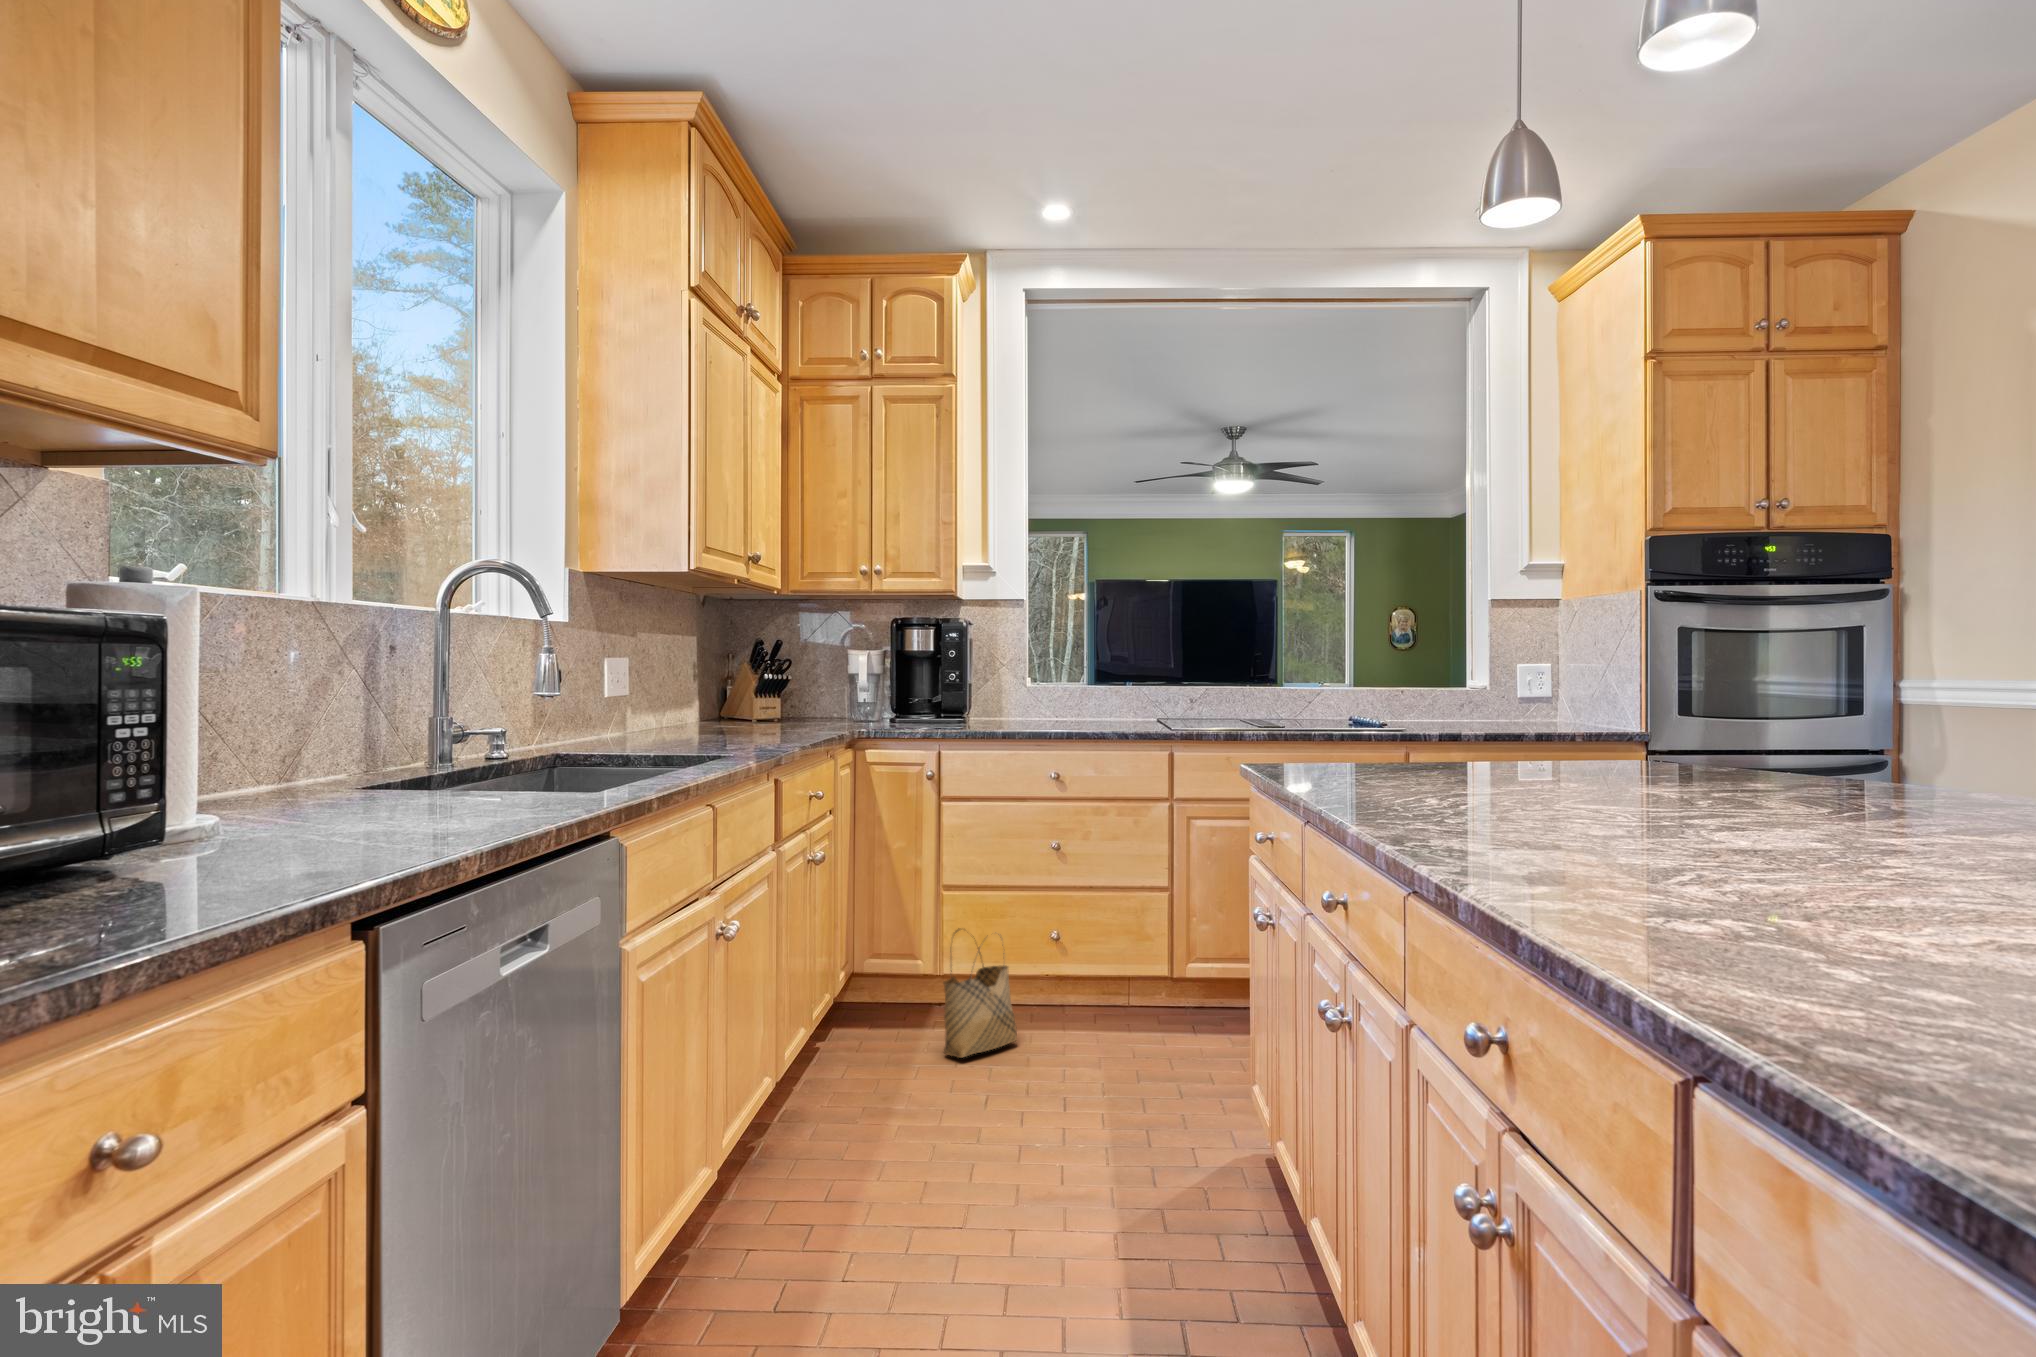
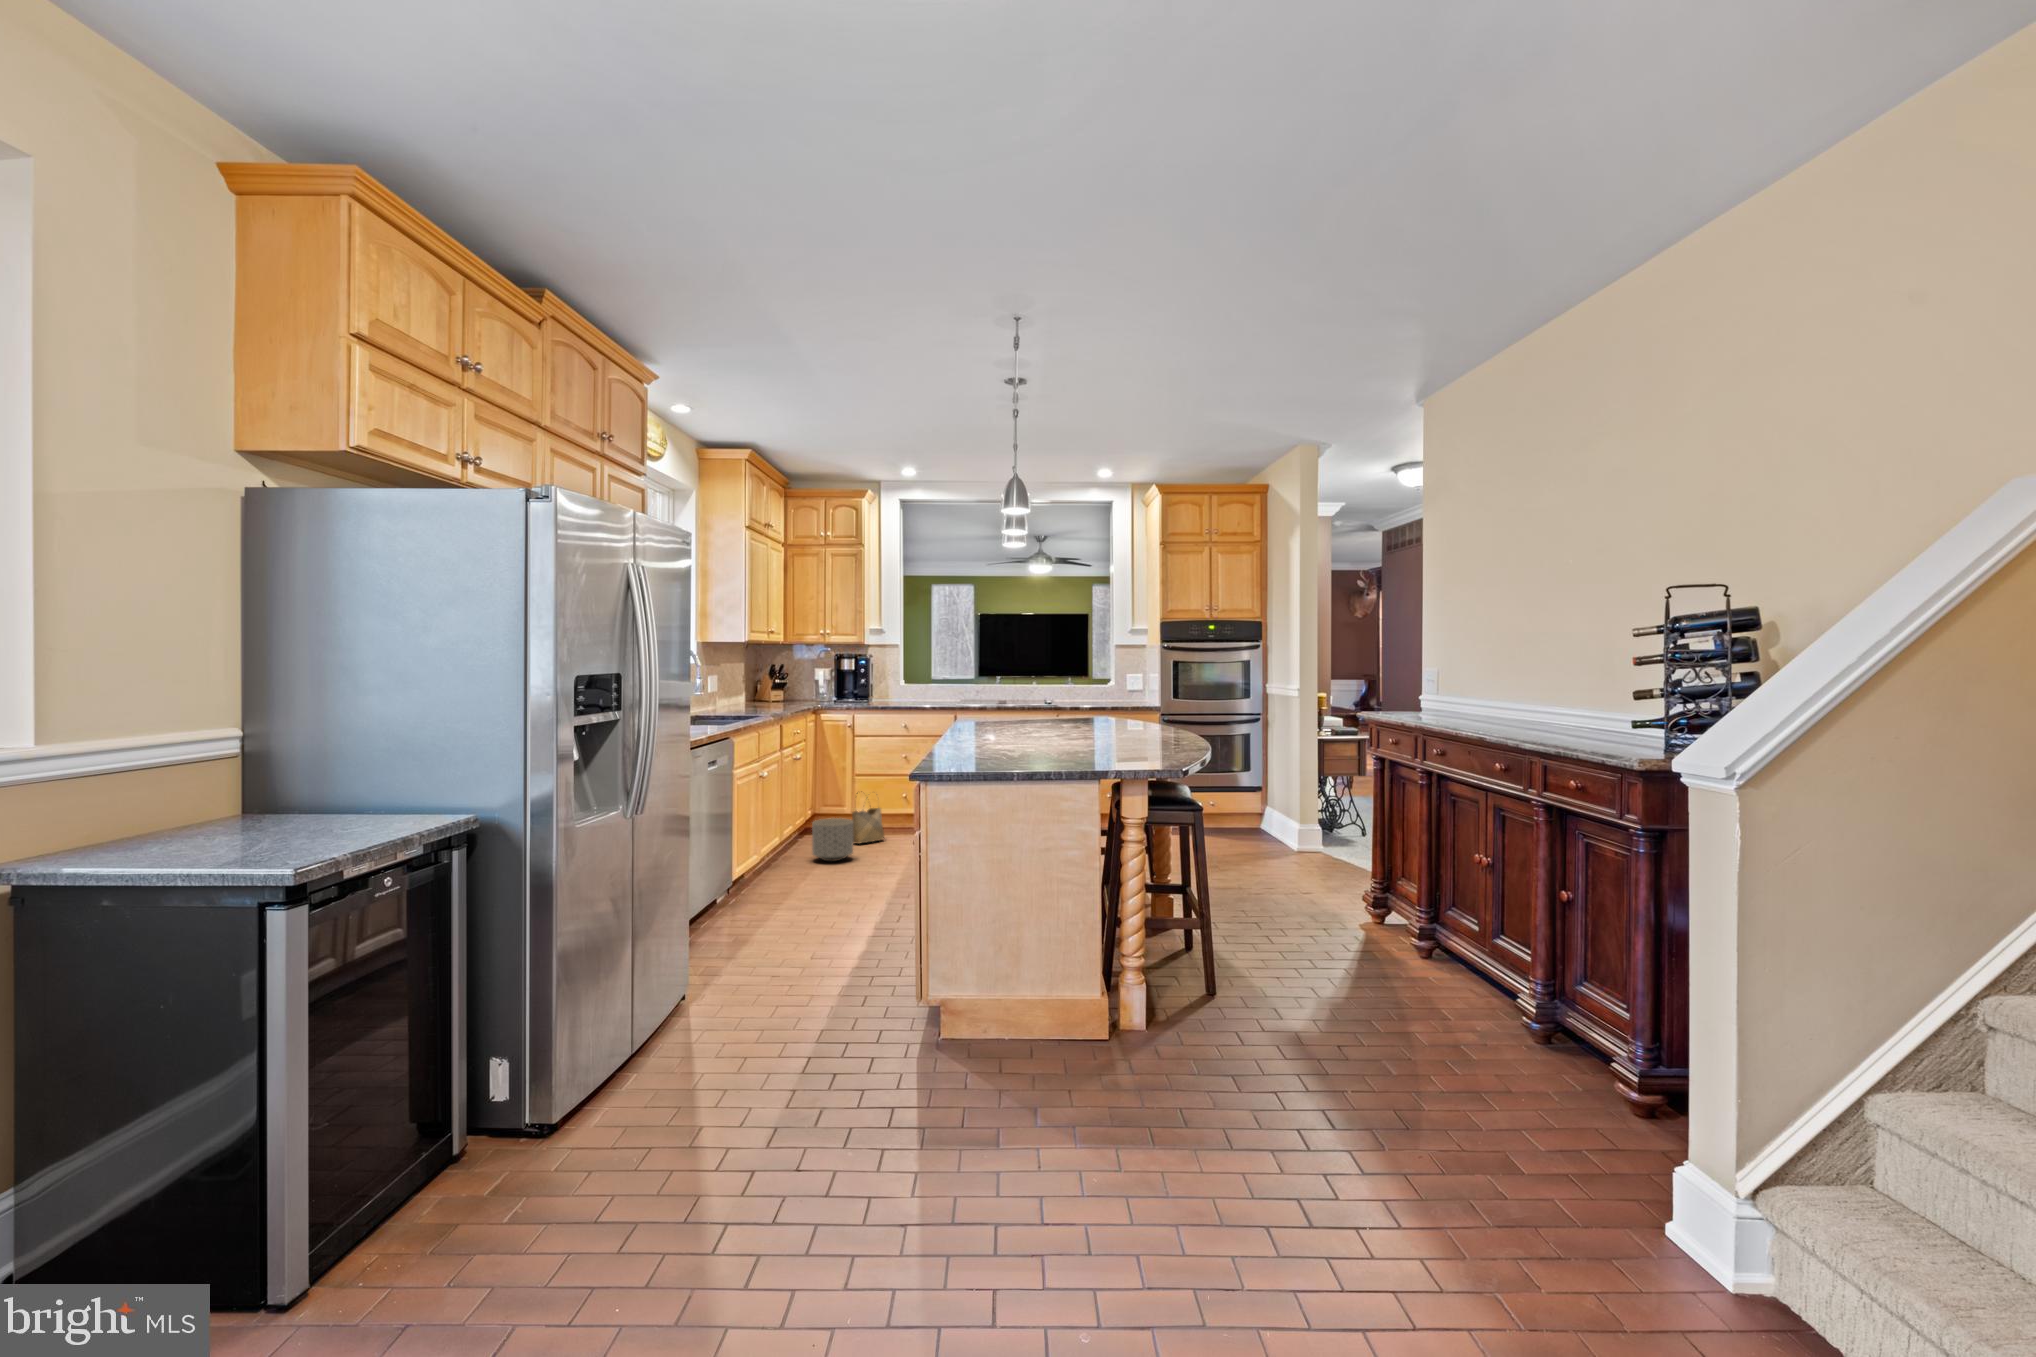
planter: none [857,1014,962,1137] -> present [812,818,853,862]

